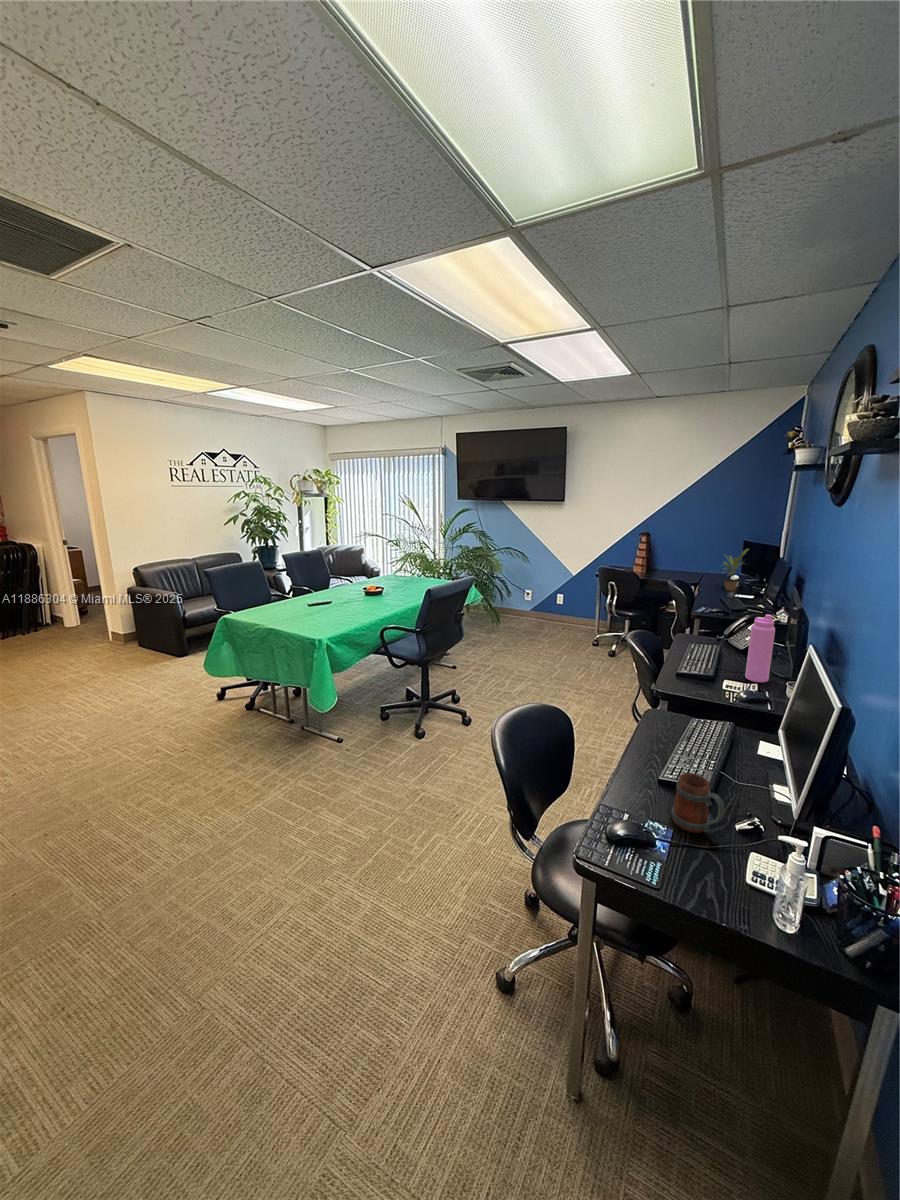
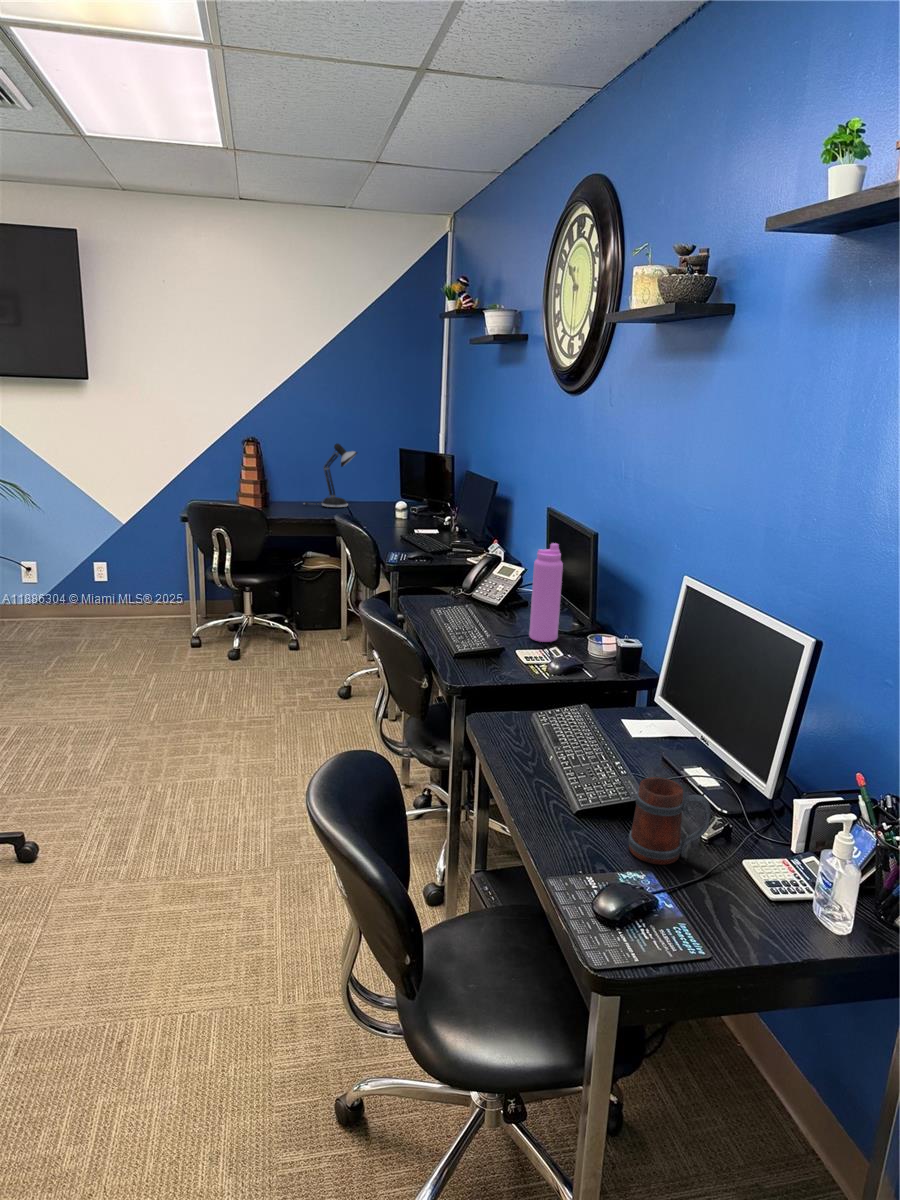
desk lamp: none [675,535,715,575] -> present [304,444,357,507]
potted plant: present [724,549,748,591] -> none [383,461,427,526]

